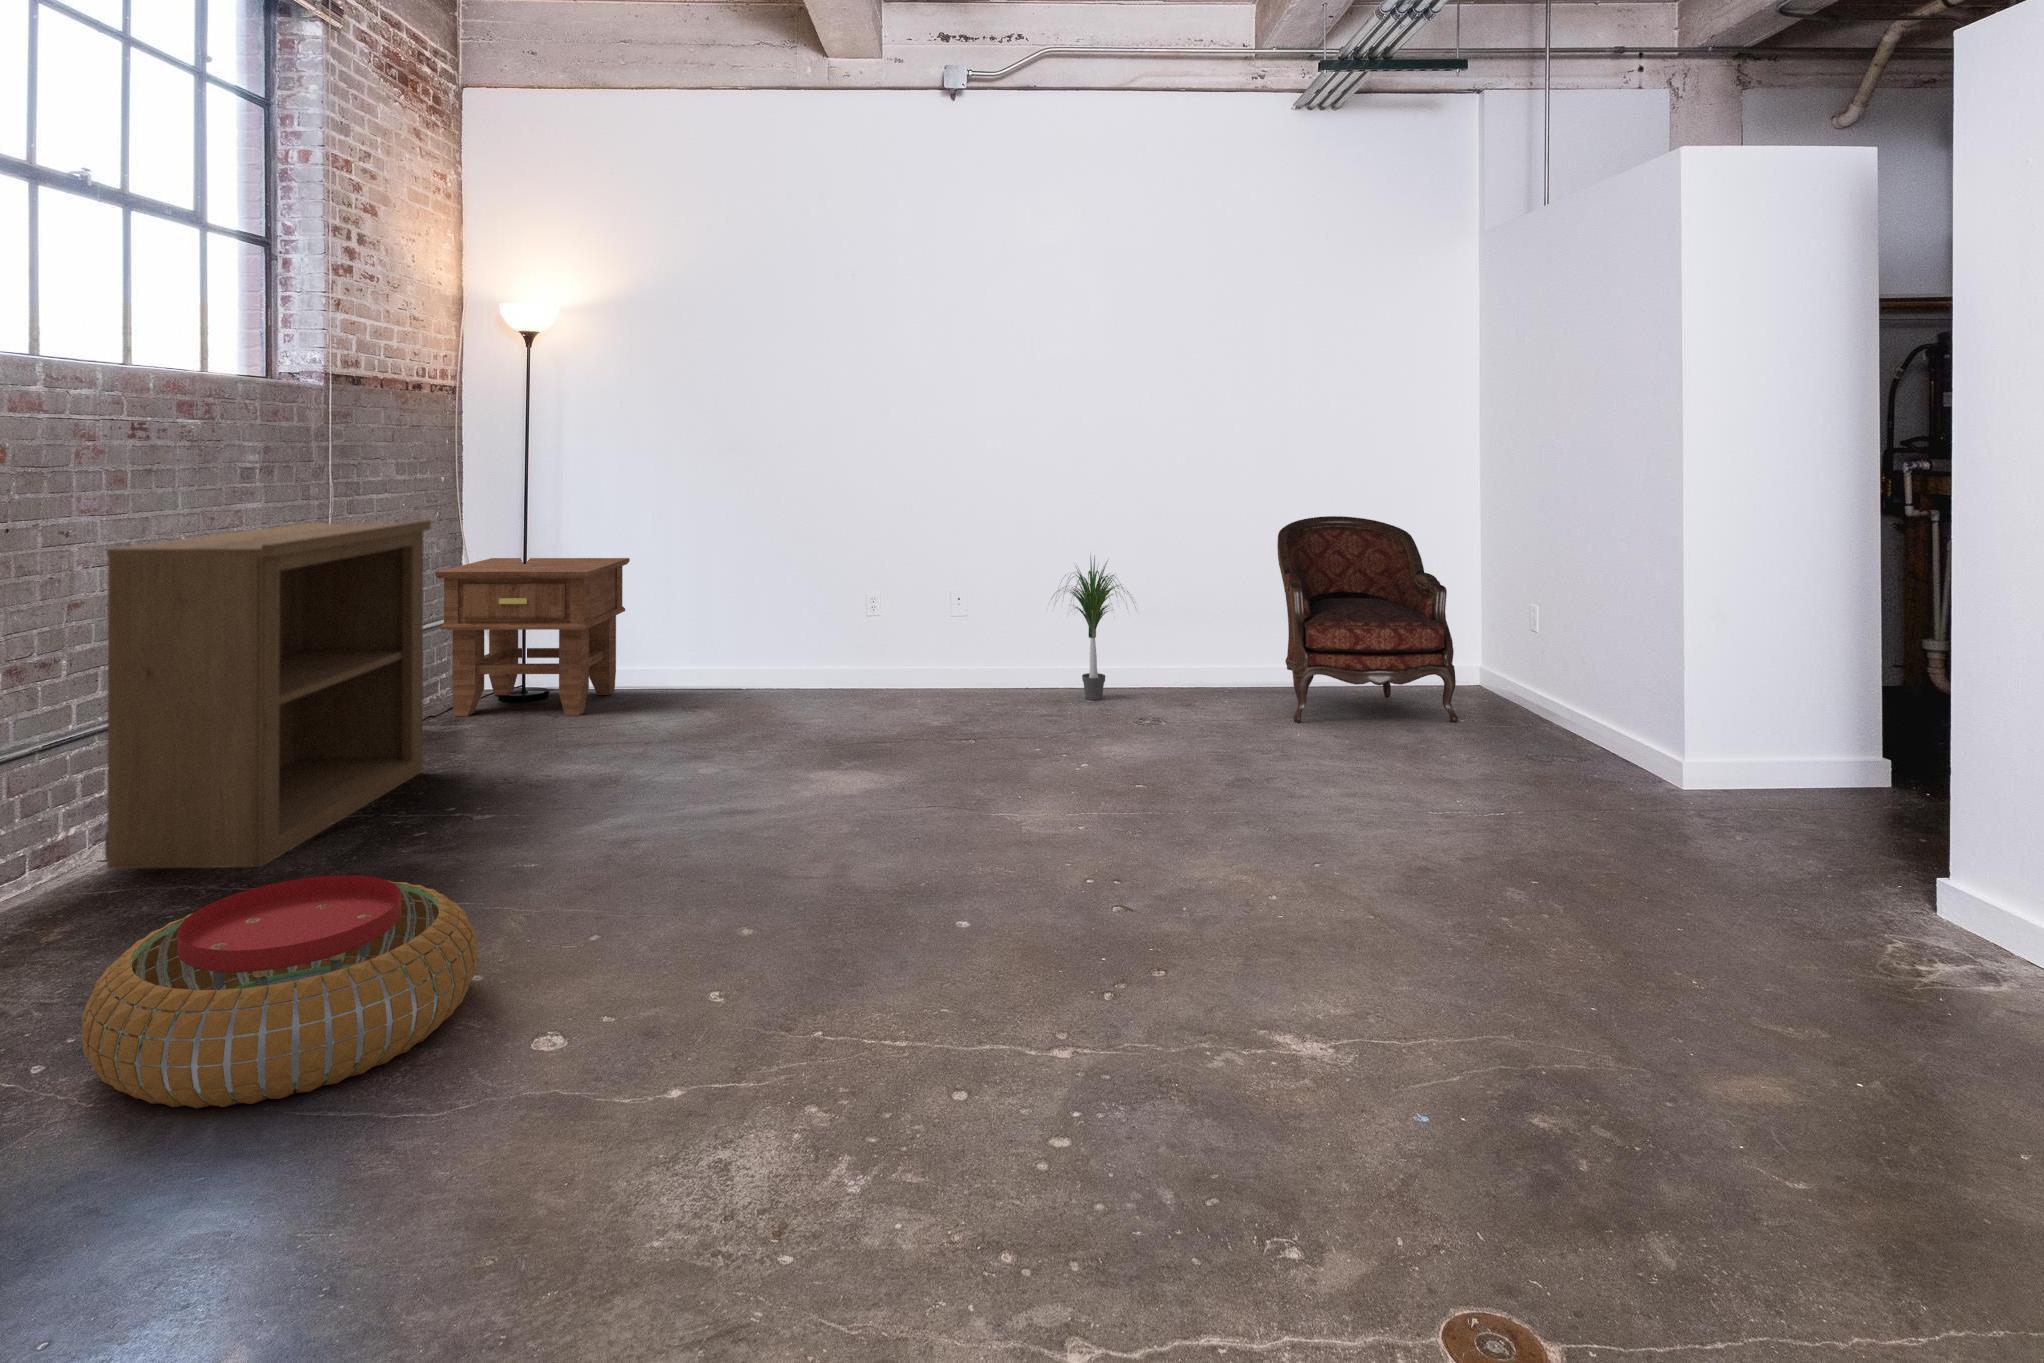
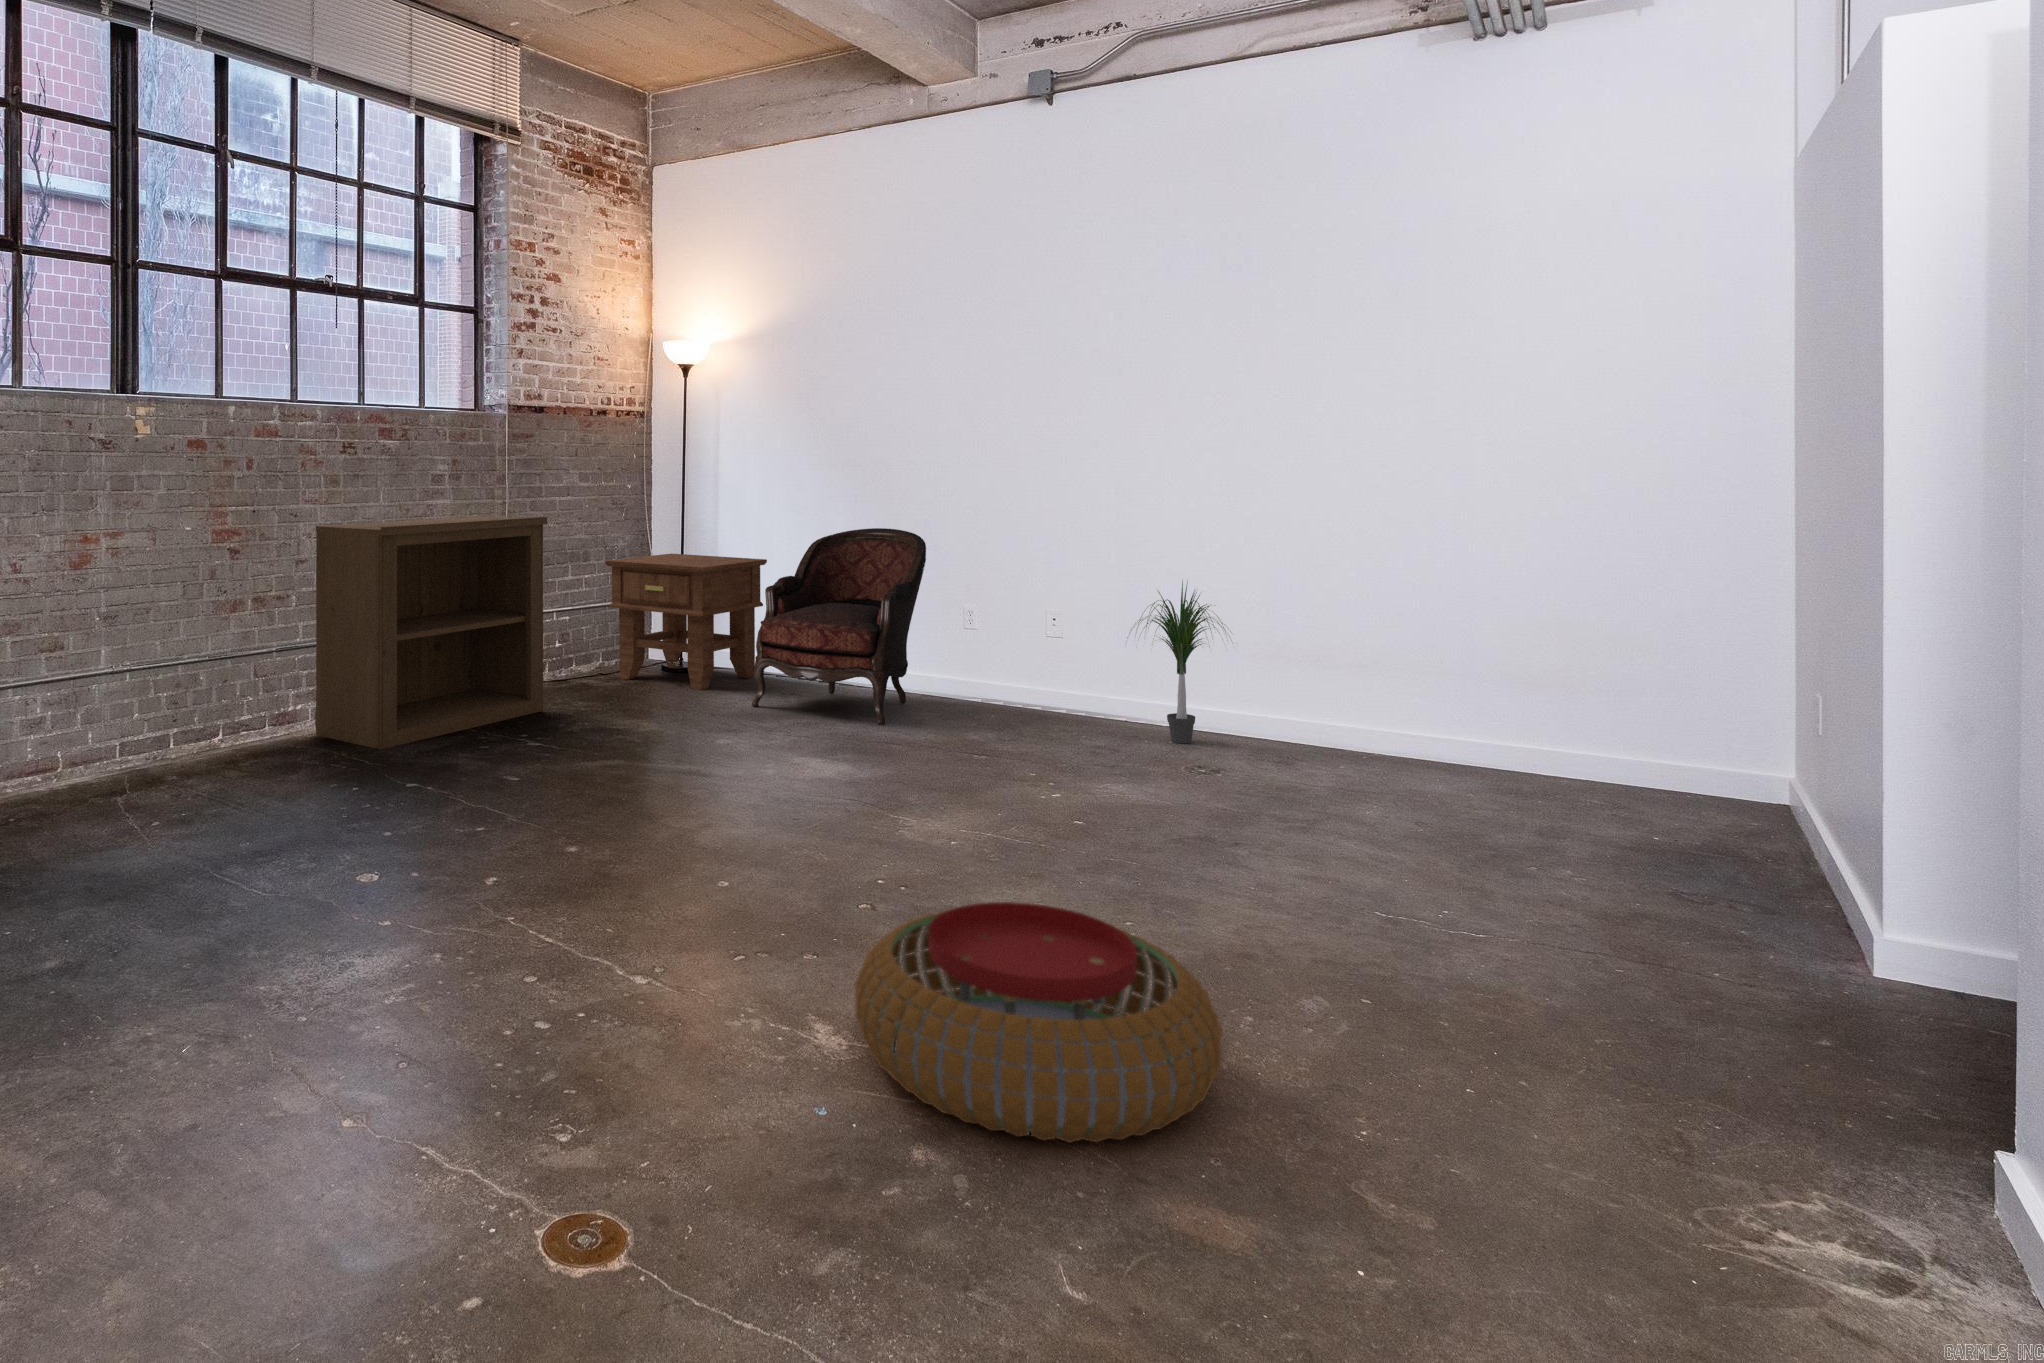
armchair: present [1277,516,1458,722] -> present [752,528,926,725]
pouf: present [82,875,478,1108] -> present [855,902,1222,1143]

